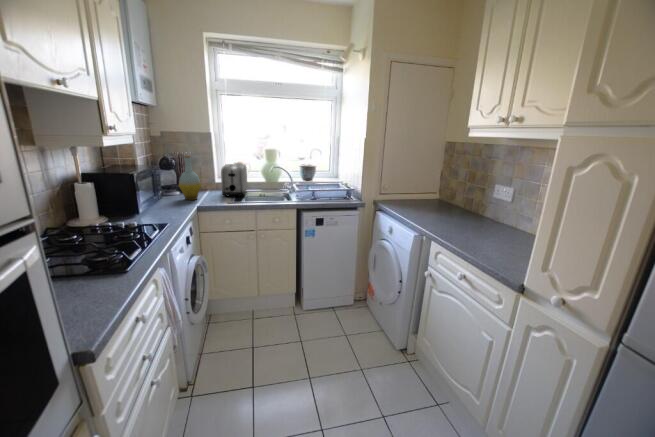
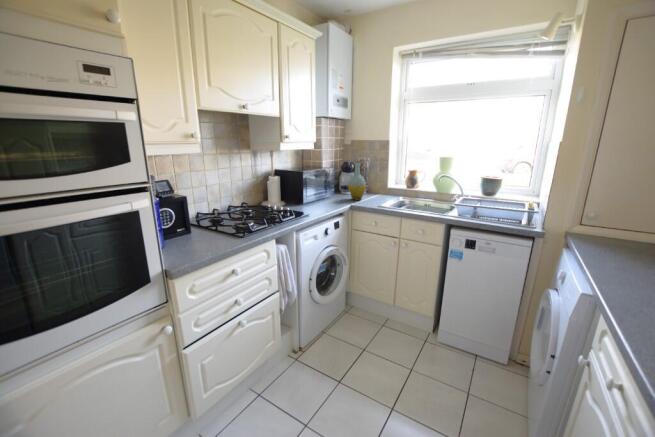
toaster: present [221,164,247,197] -> none [384,170,417,203]

